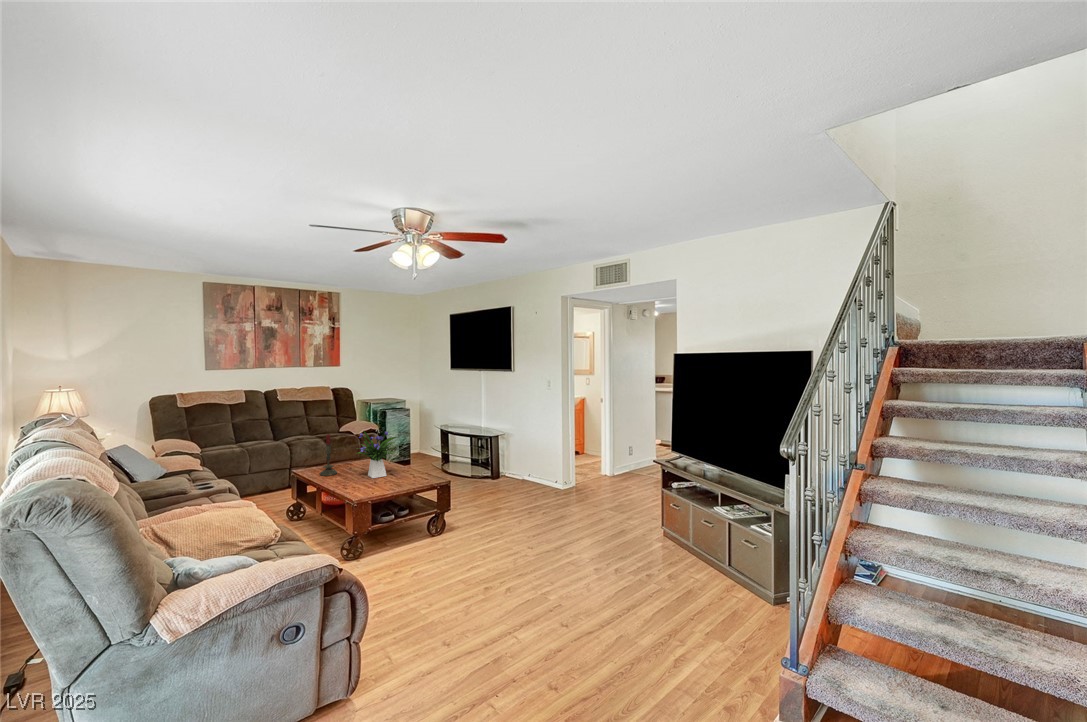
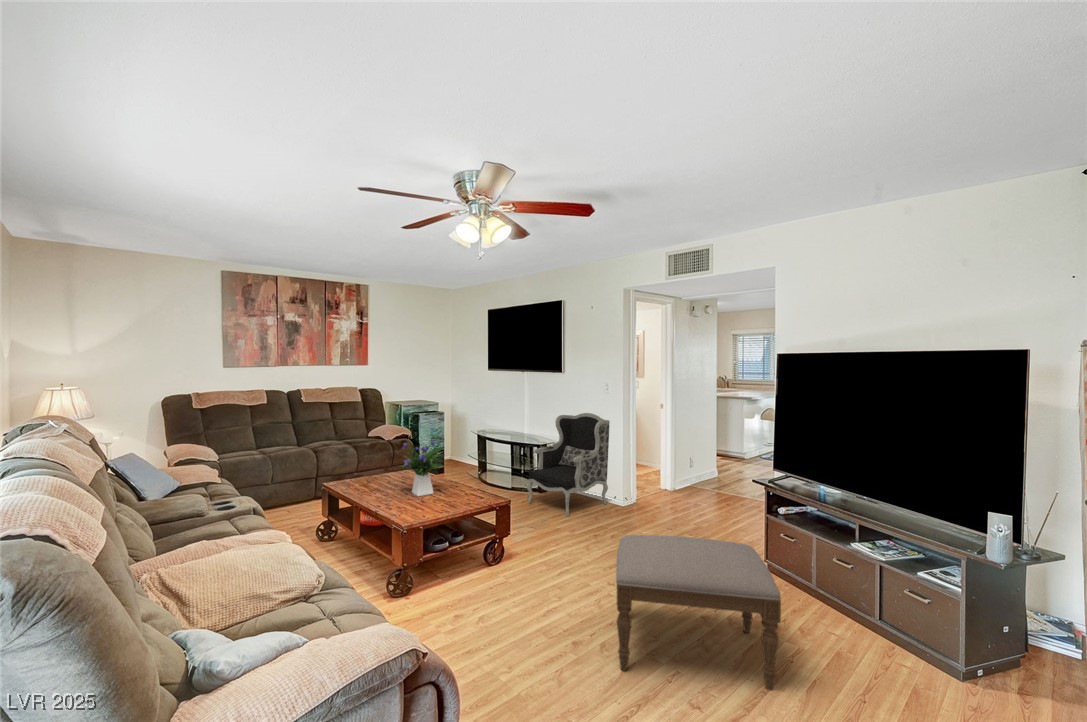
armchair: none [478,408,550,498] -> present [527,413,610,517]
candle: present [320,434,337,476] -> none [356,442,376,492]
ottoman: none [512,502,633,614] -> present [616,535,781,690]

